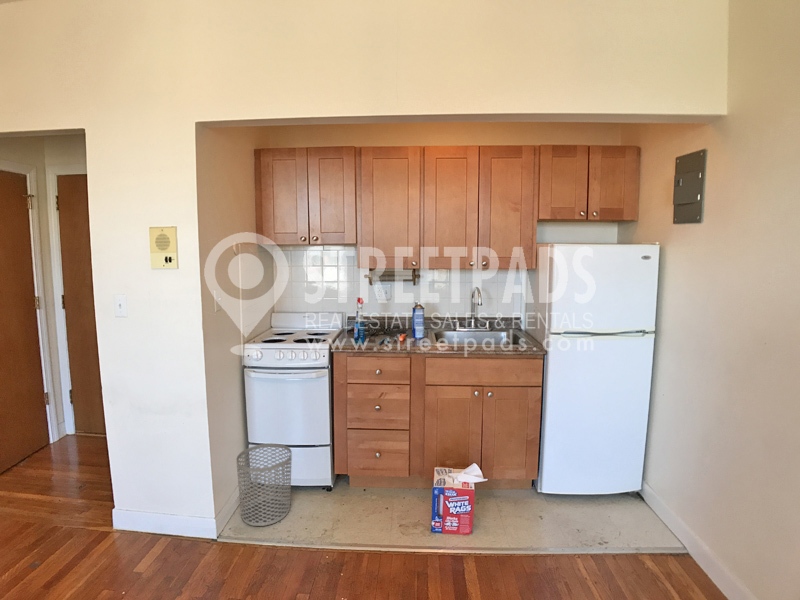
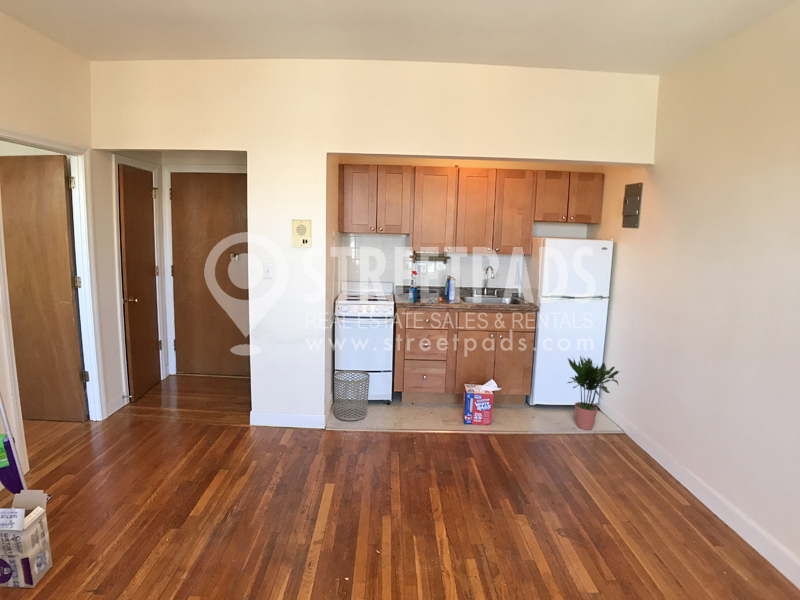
potted plant: none [587,419,686,548] -> present [568,356,619,430]

